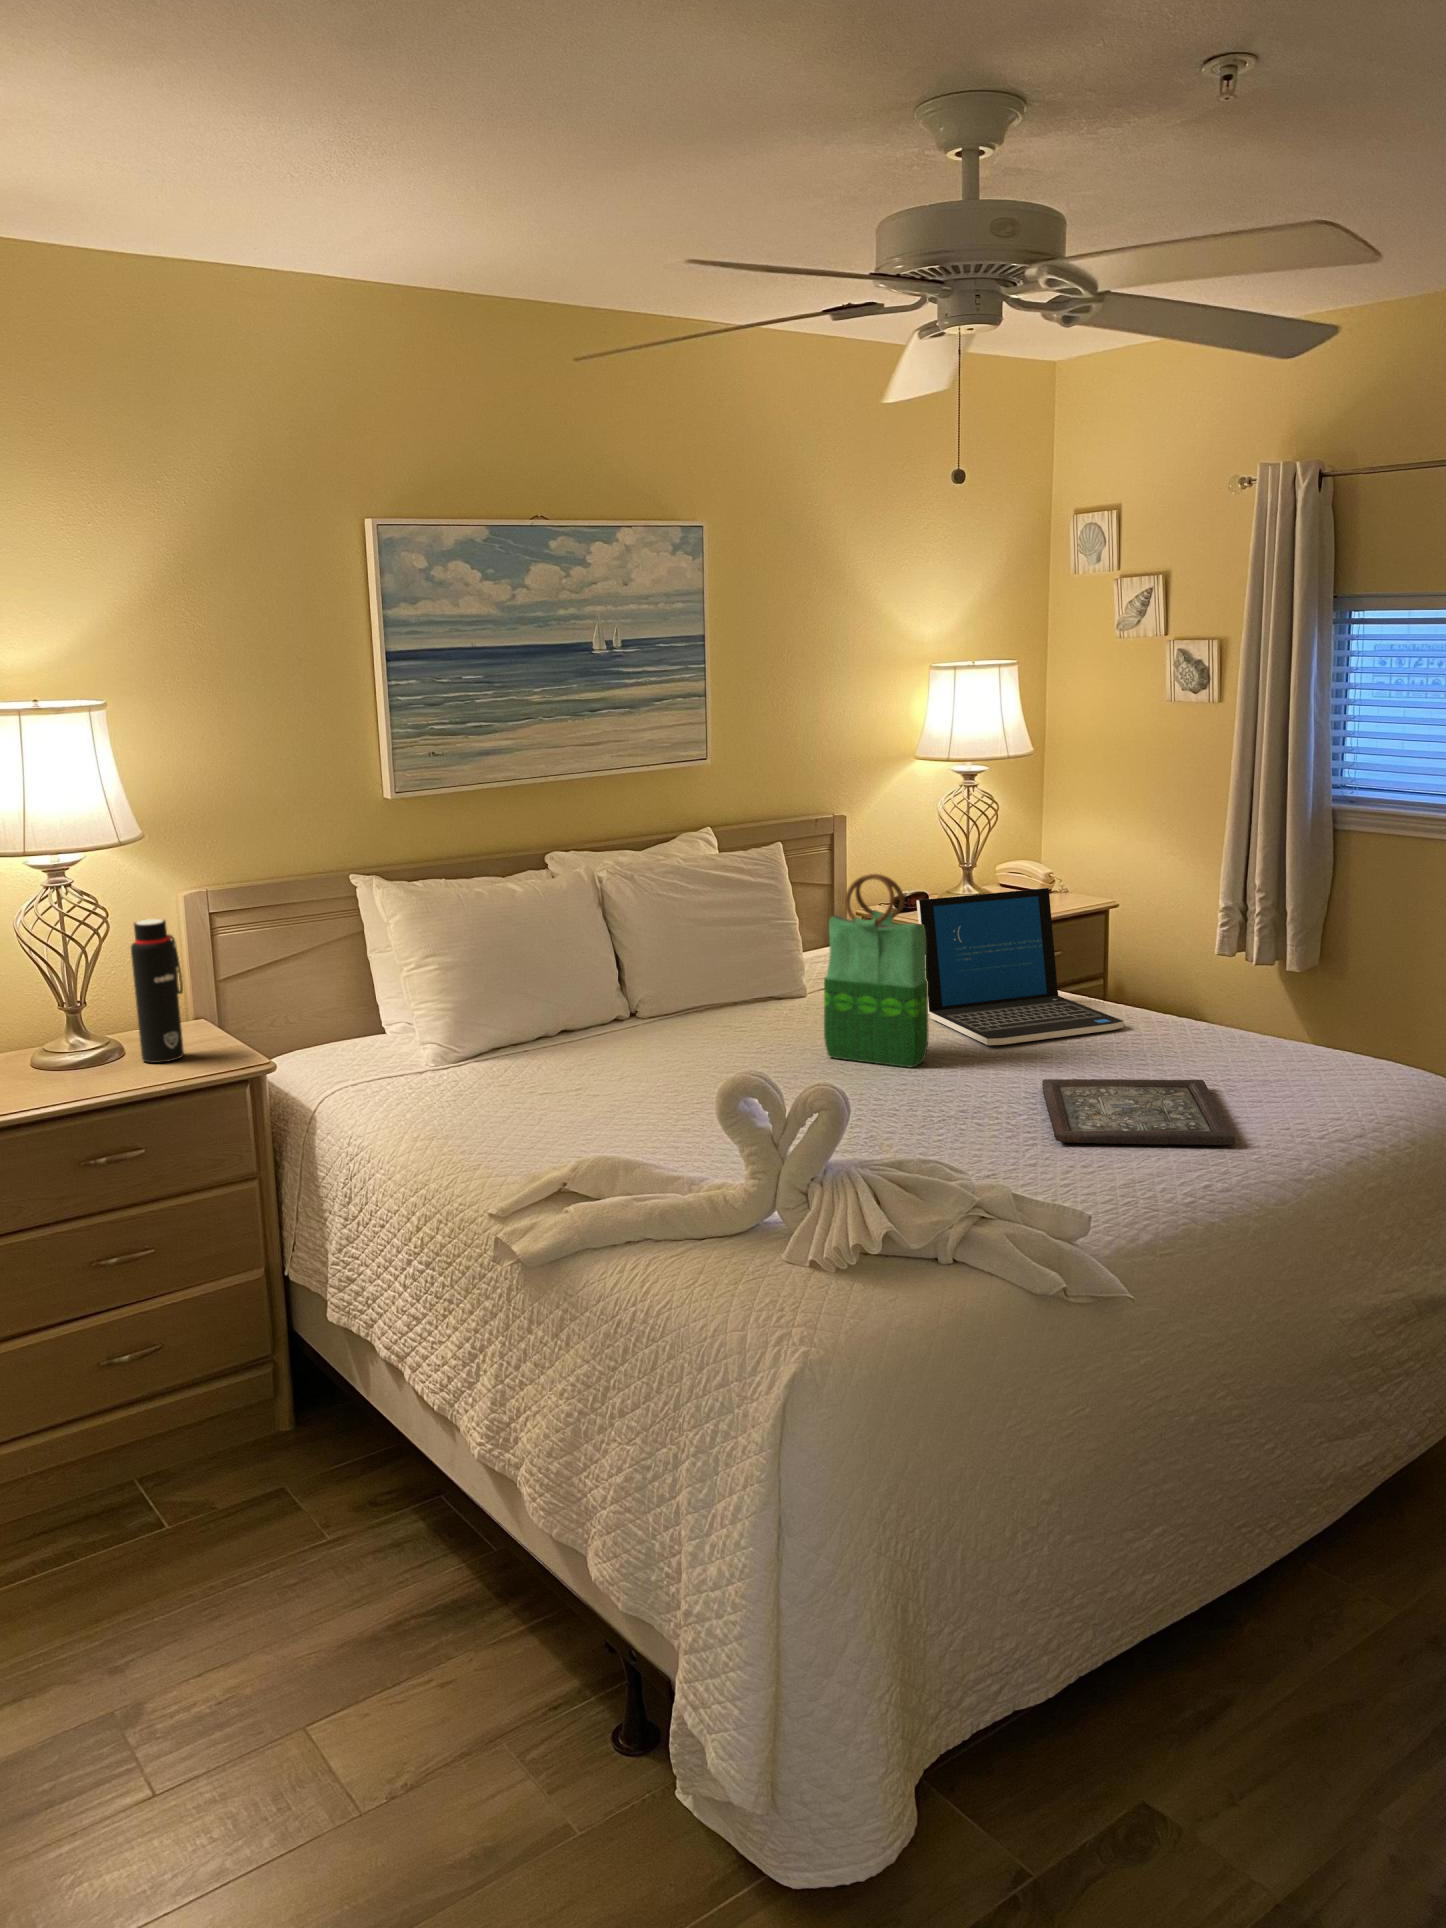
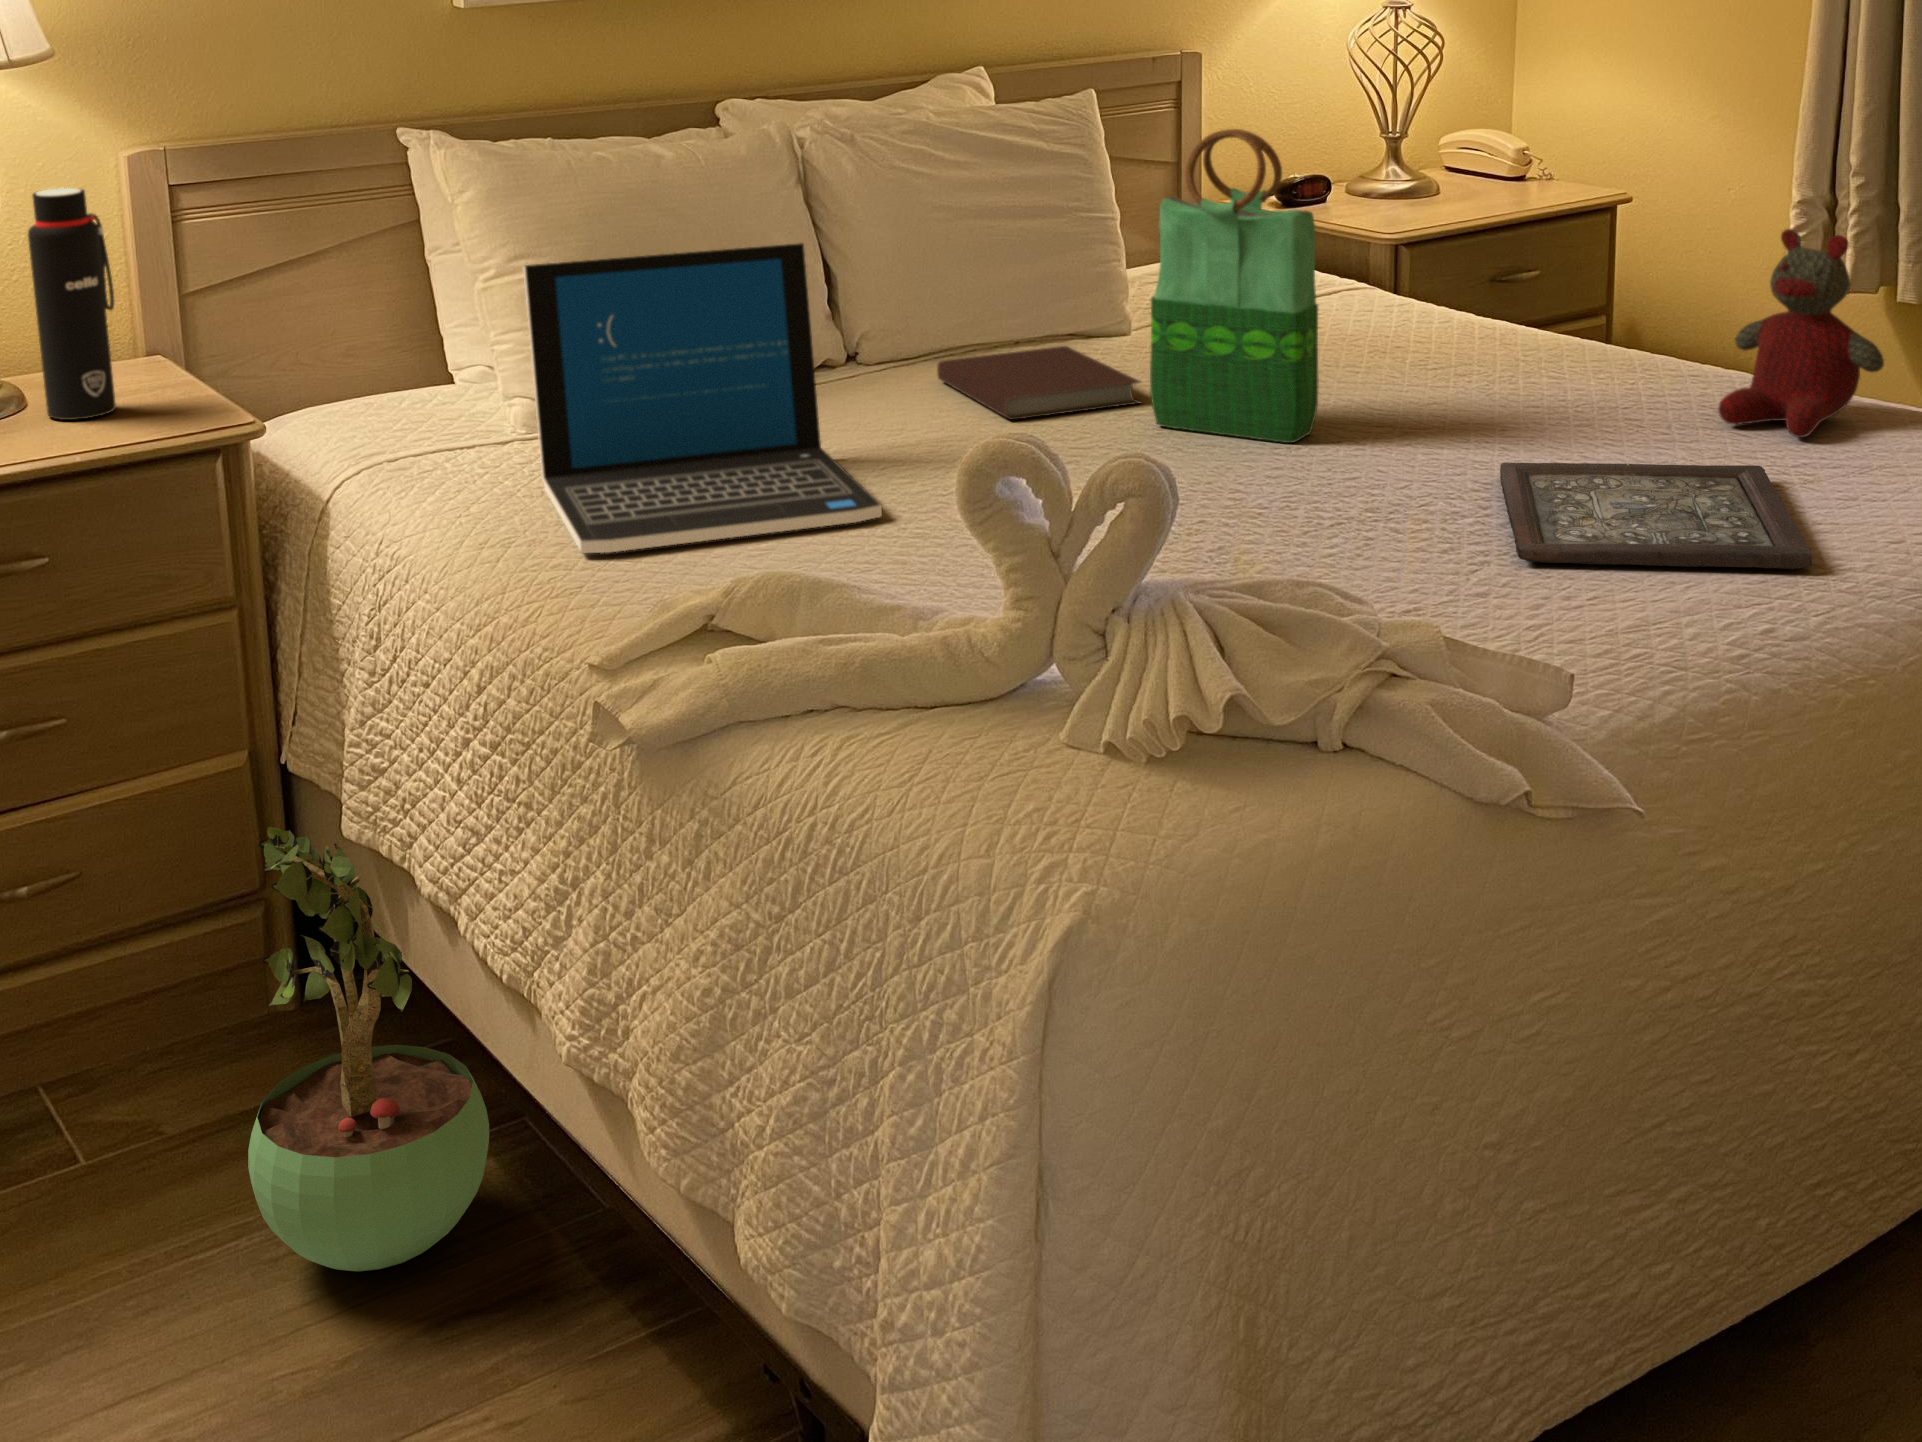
laptop: present [917,888,1124,1045] -> present [523,243,882,553]
stuffed bear: none [1175,931,1277,1061] -> present [1718,229,1884,437]
notebook: none [690,1006,819,1054] -> present [937,346,1140,420]
potted plant: none [277,1316,425,1592] -> present [248,827,489,1271]

